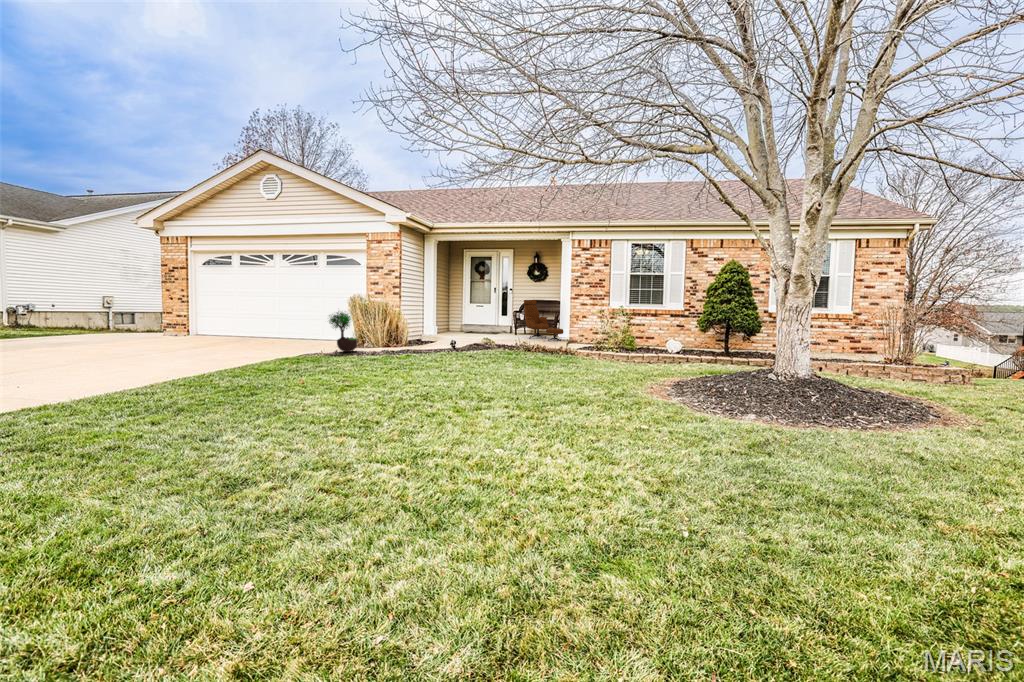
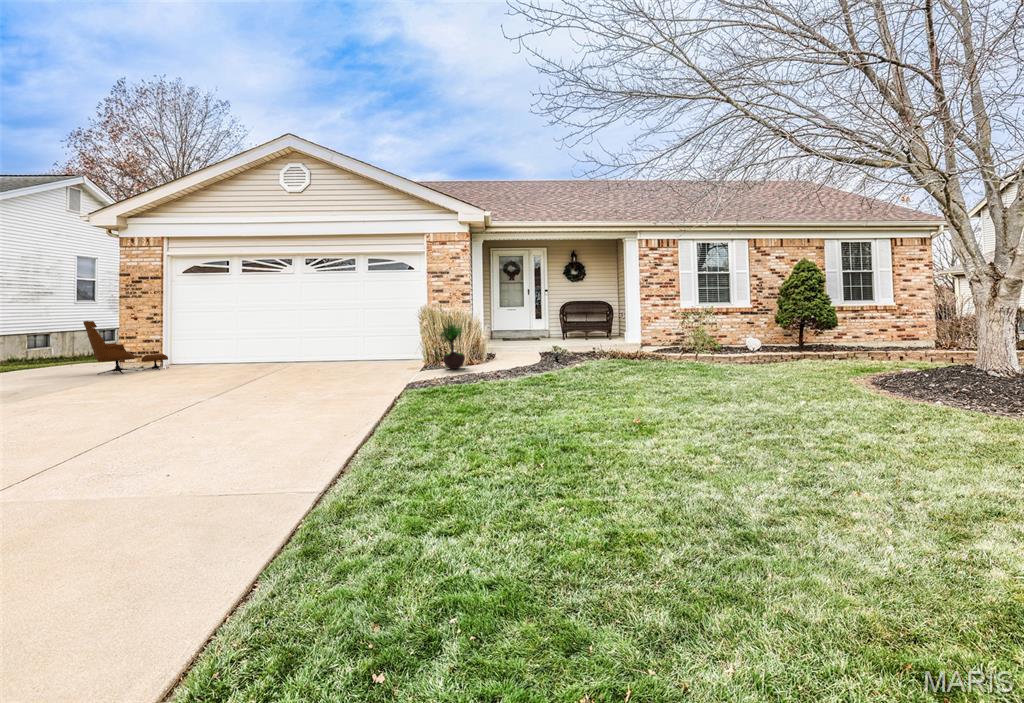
lounge chair: present [524,300,563,341] -> present [83,321,169,375]

